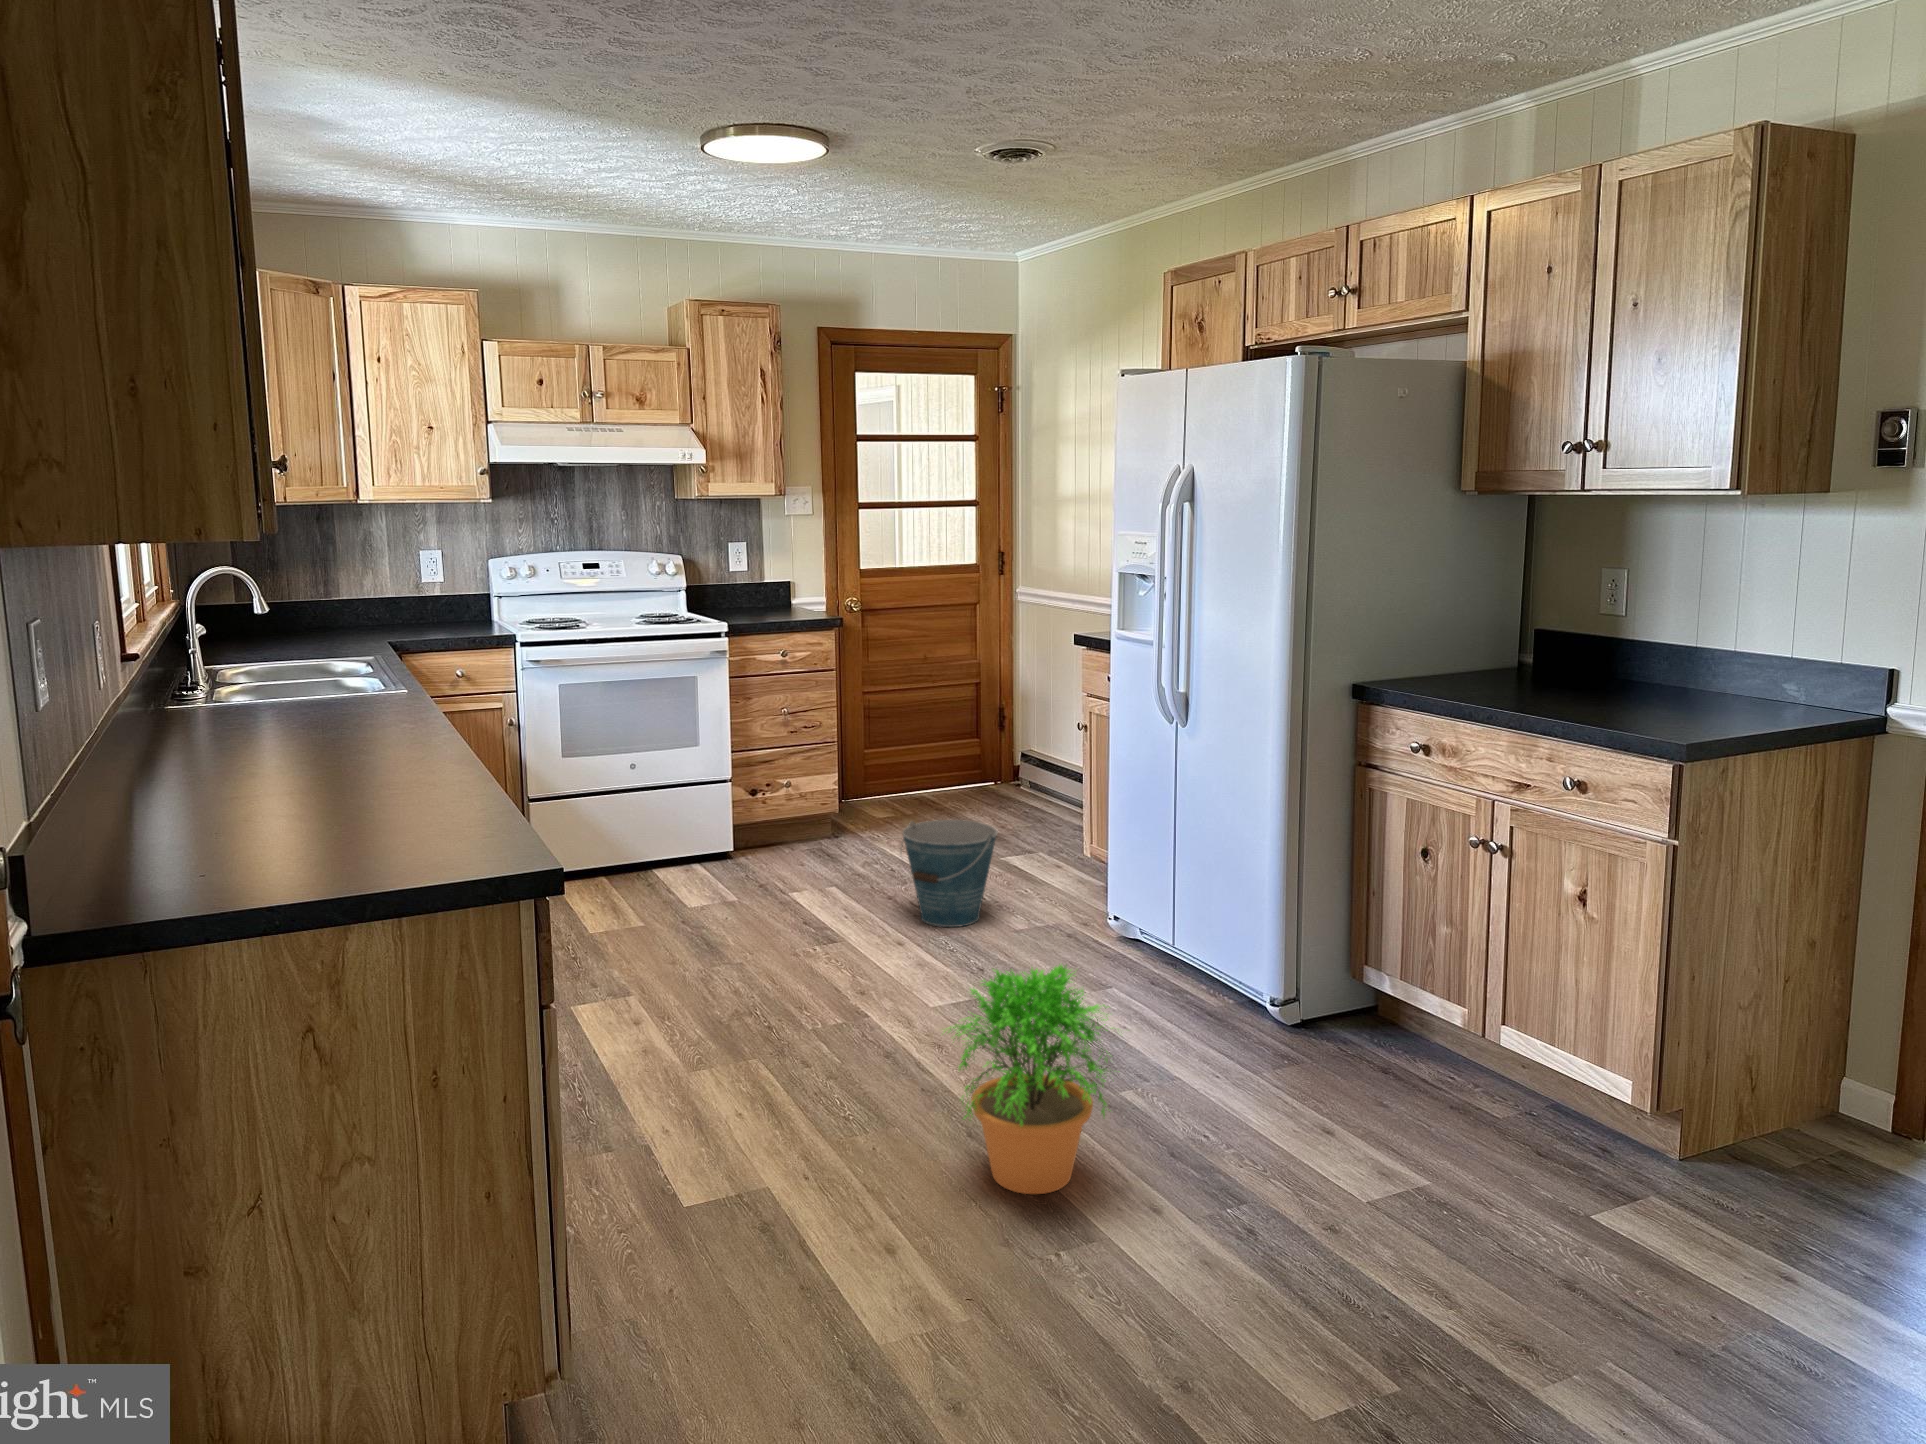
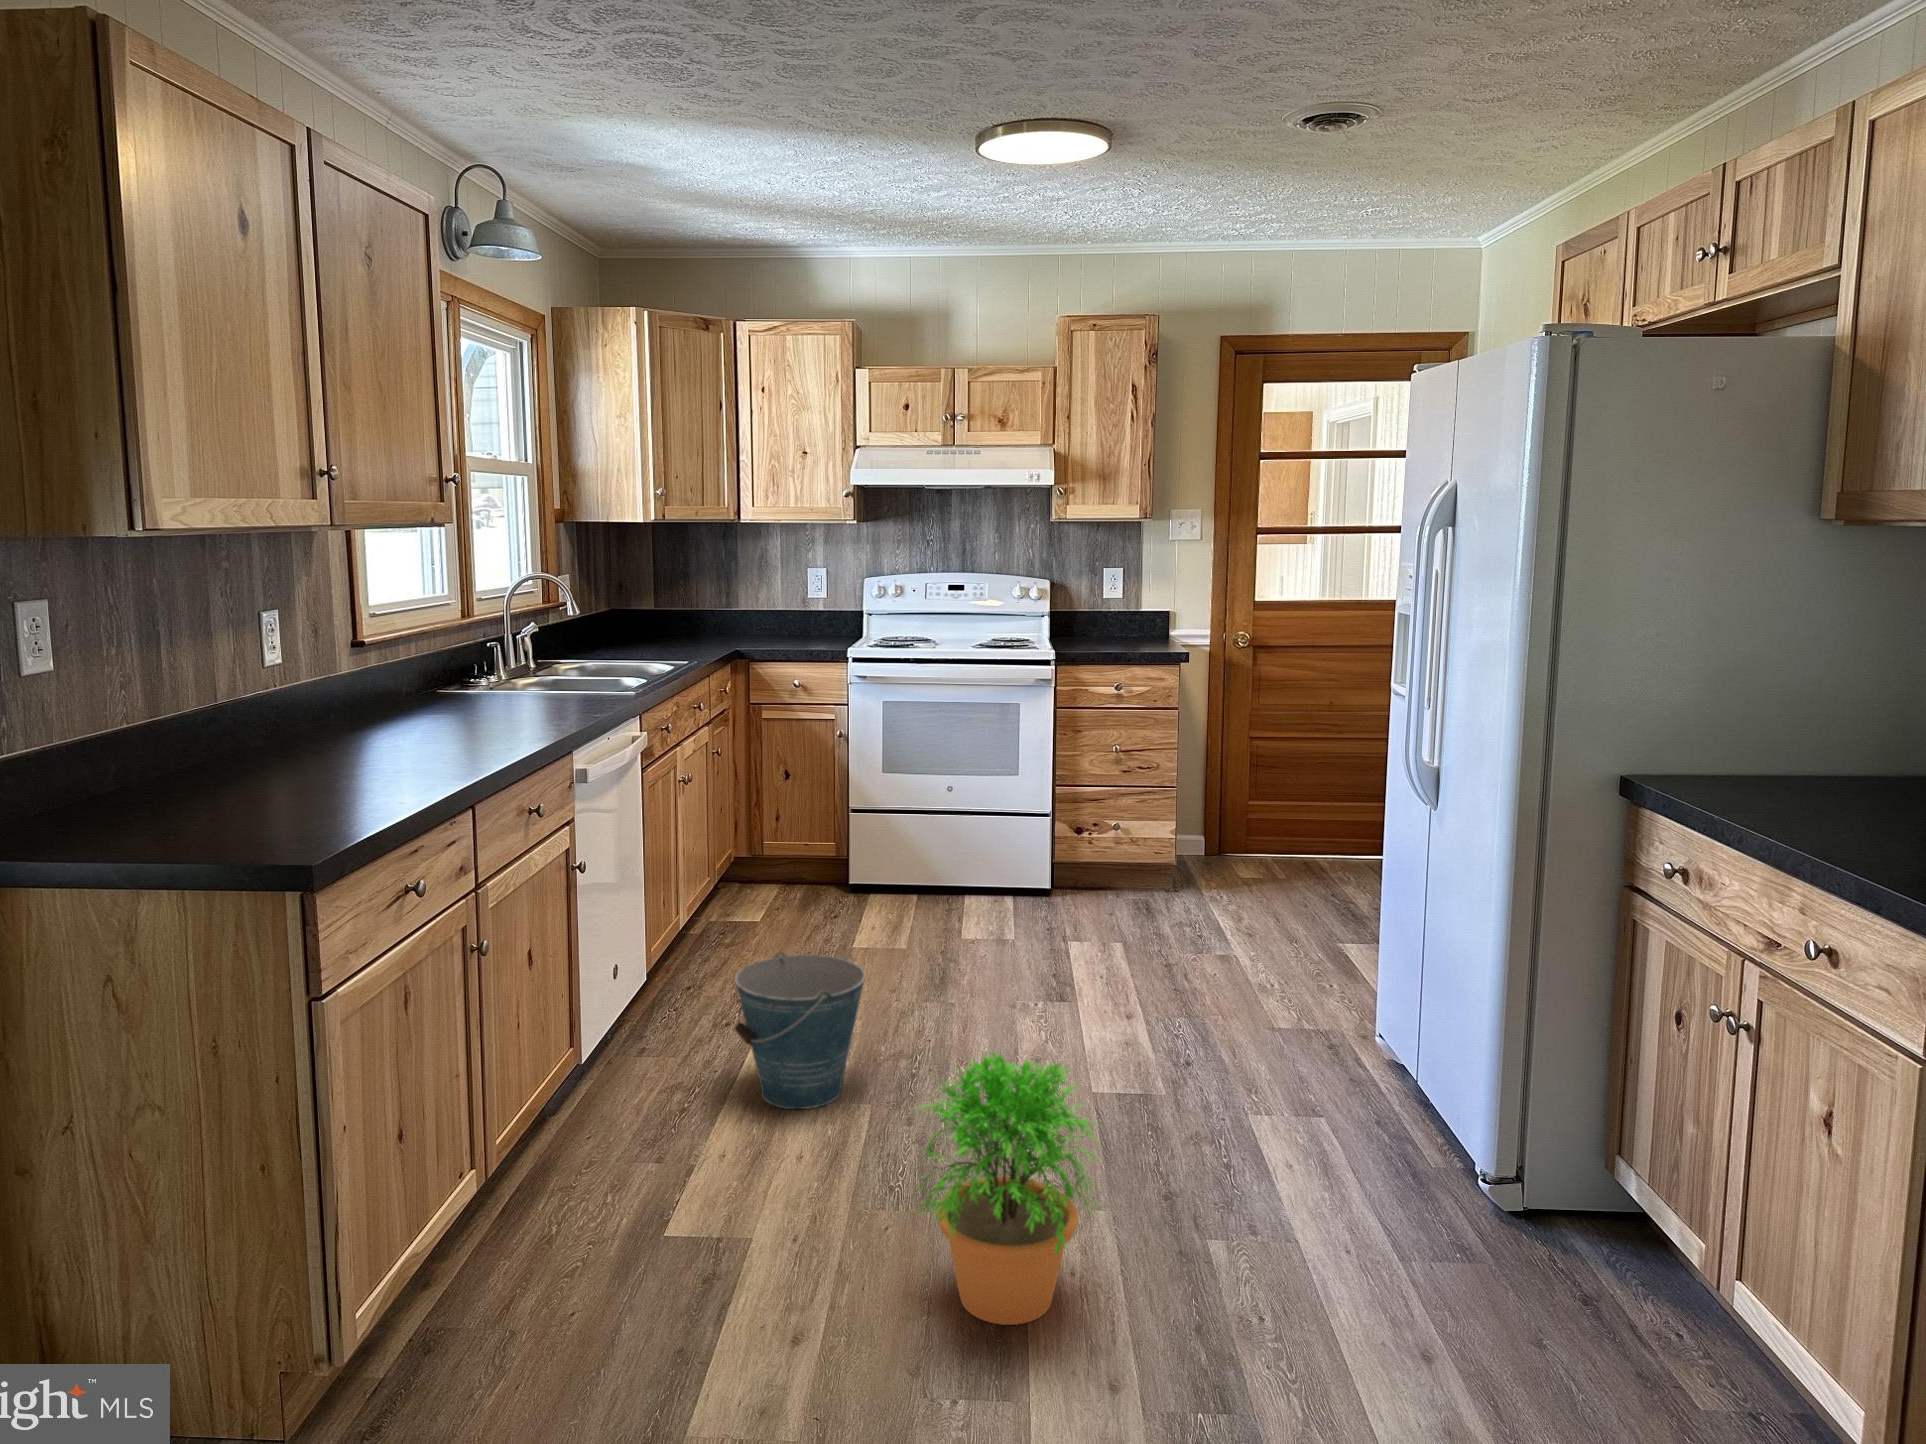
bucket: present [903,820,997,927] -> present [735,951,865,1109]

